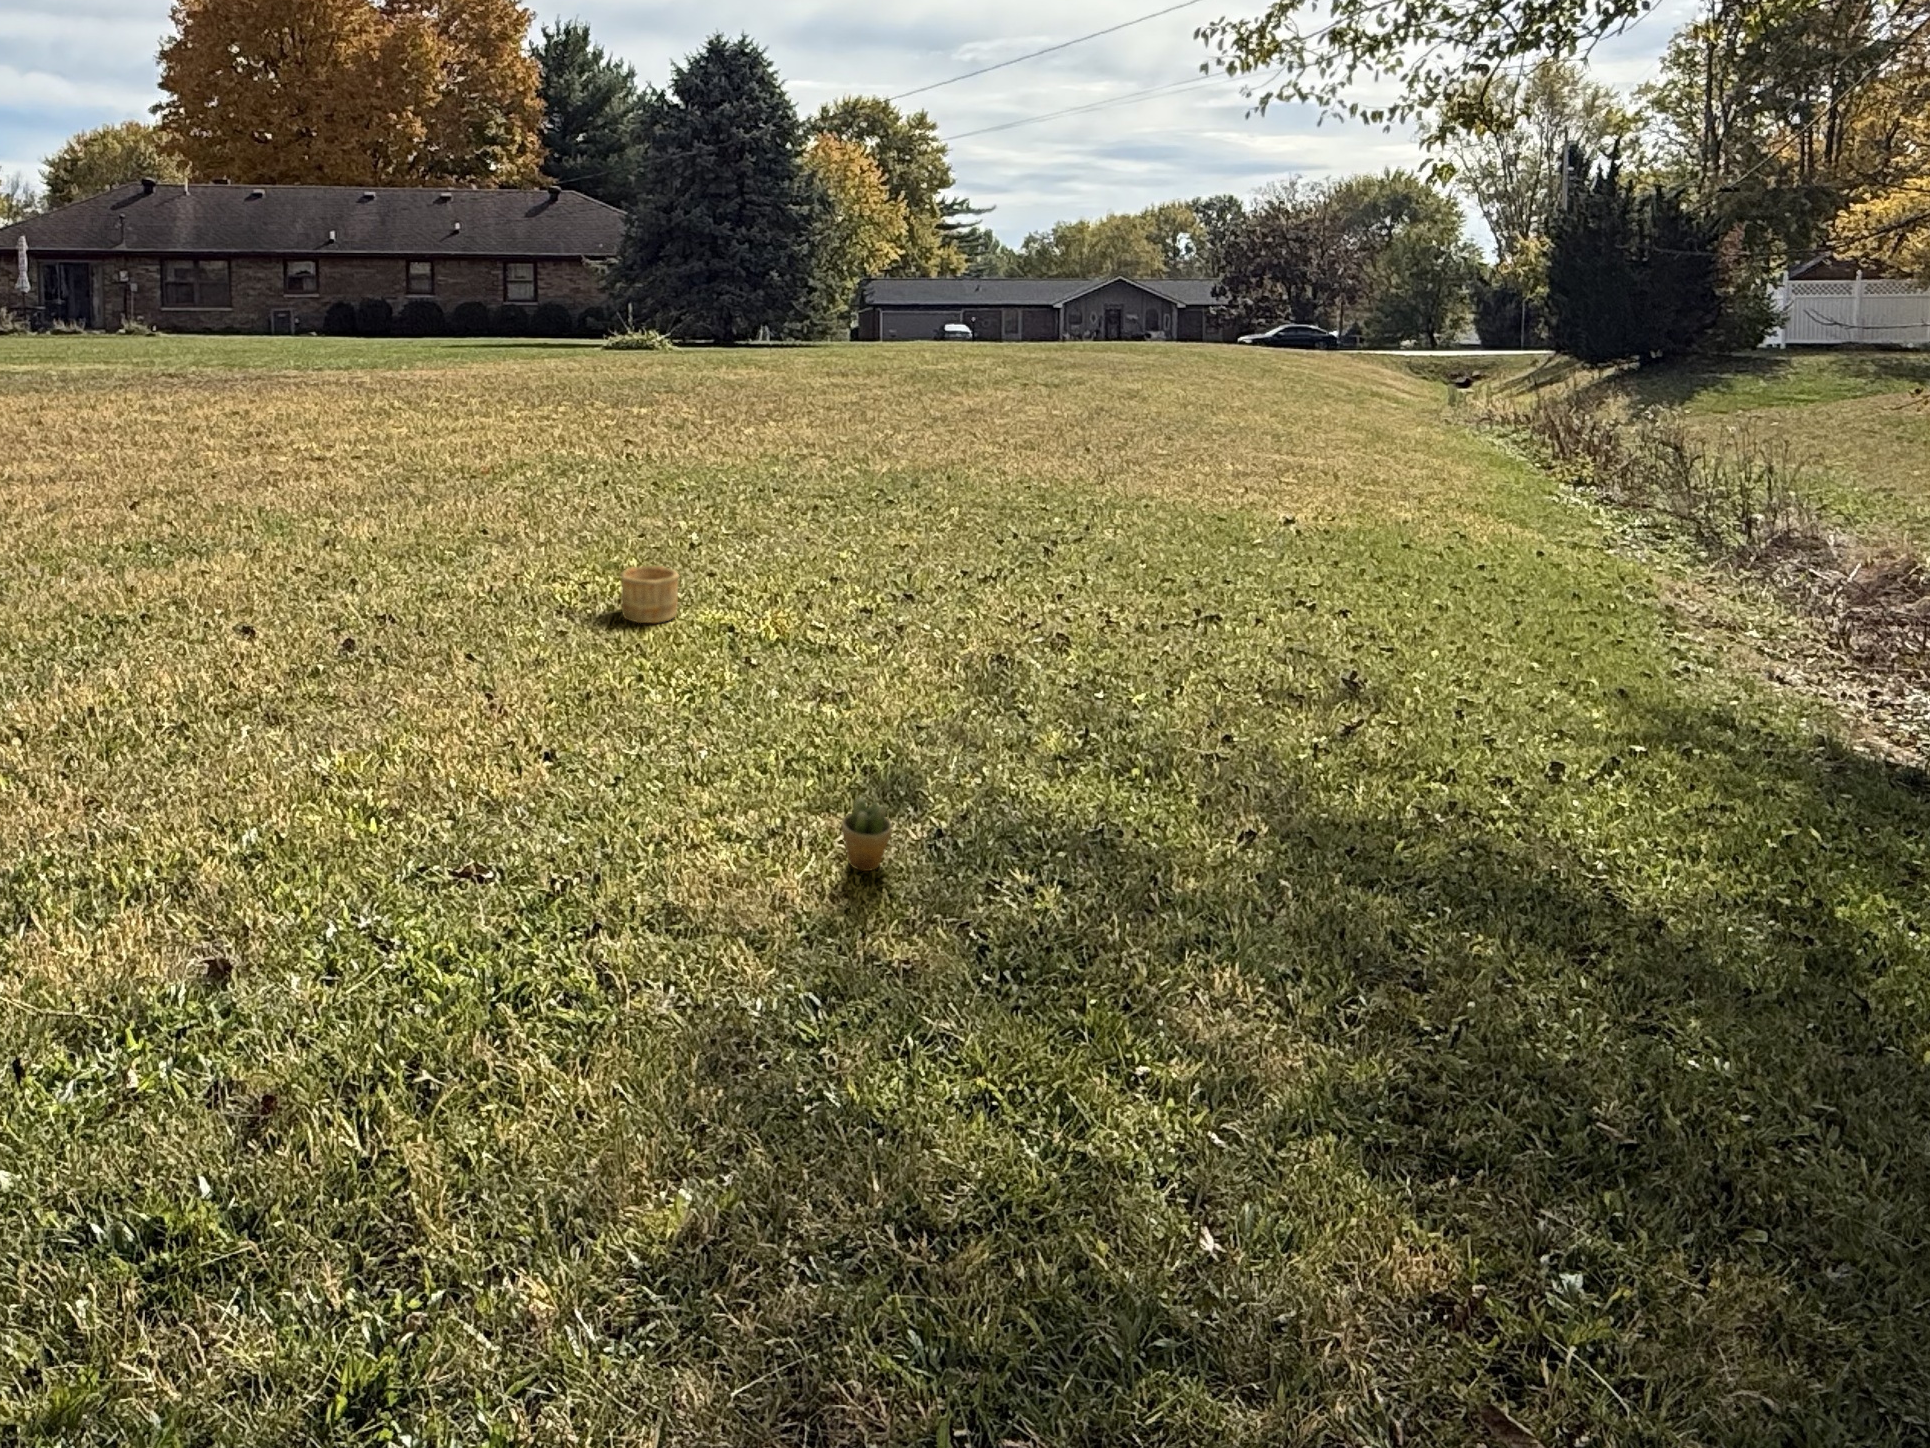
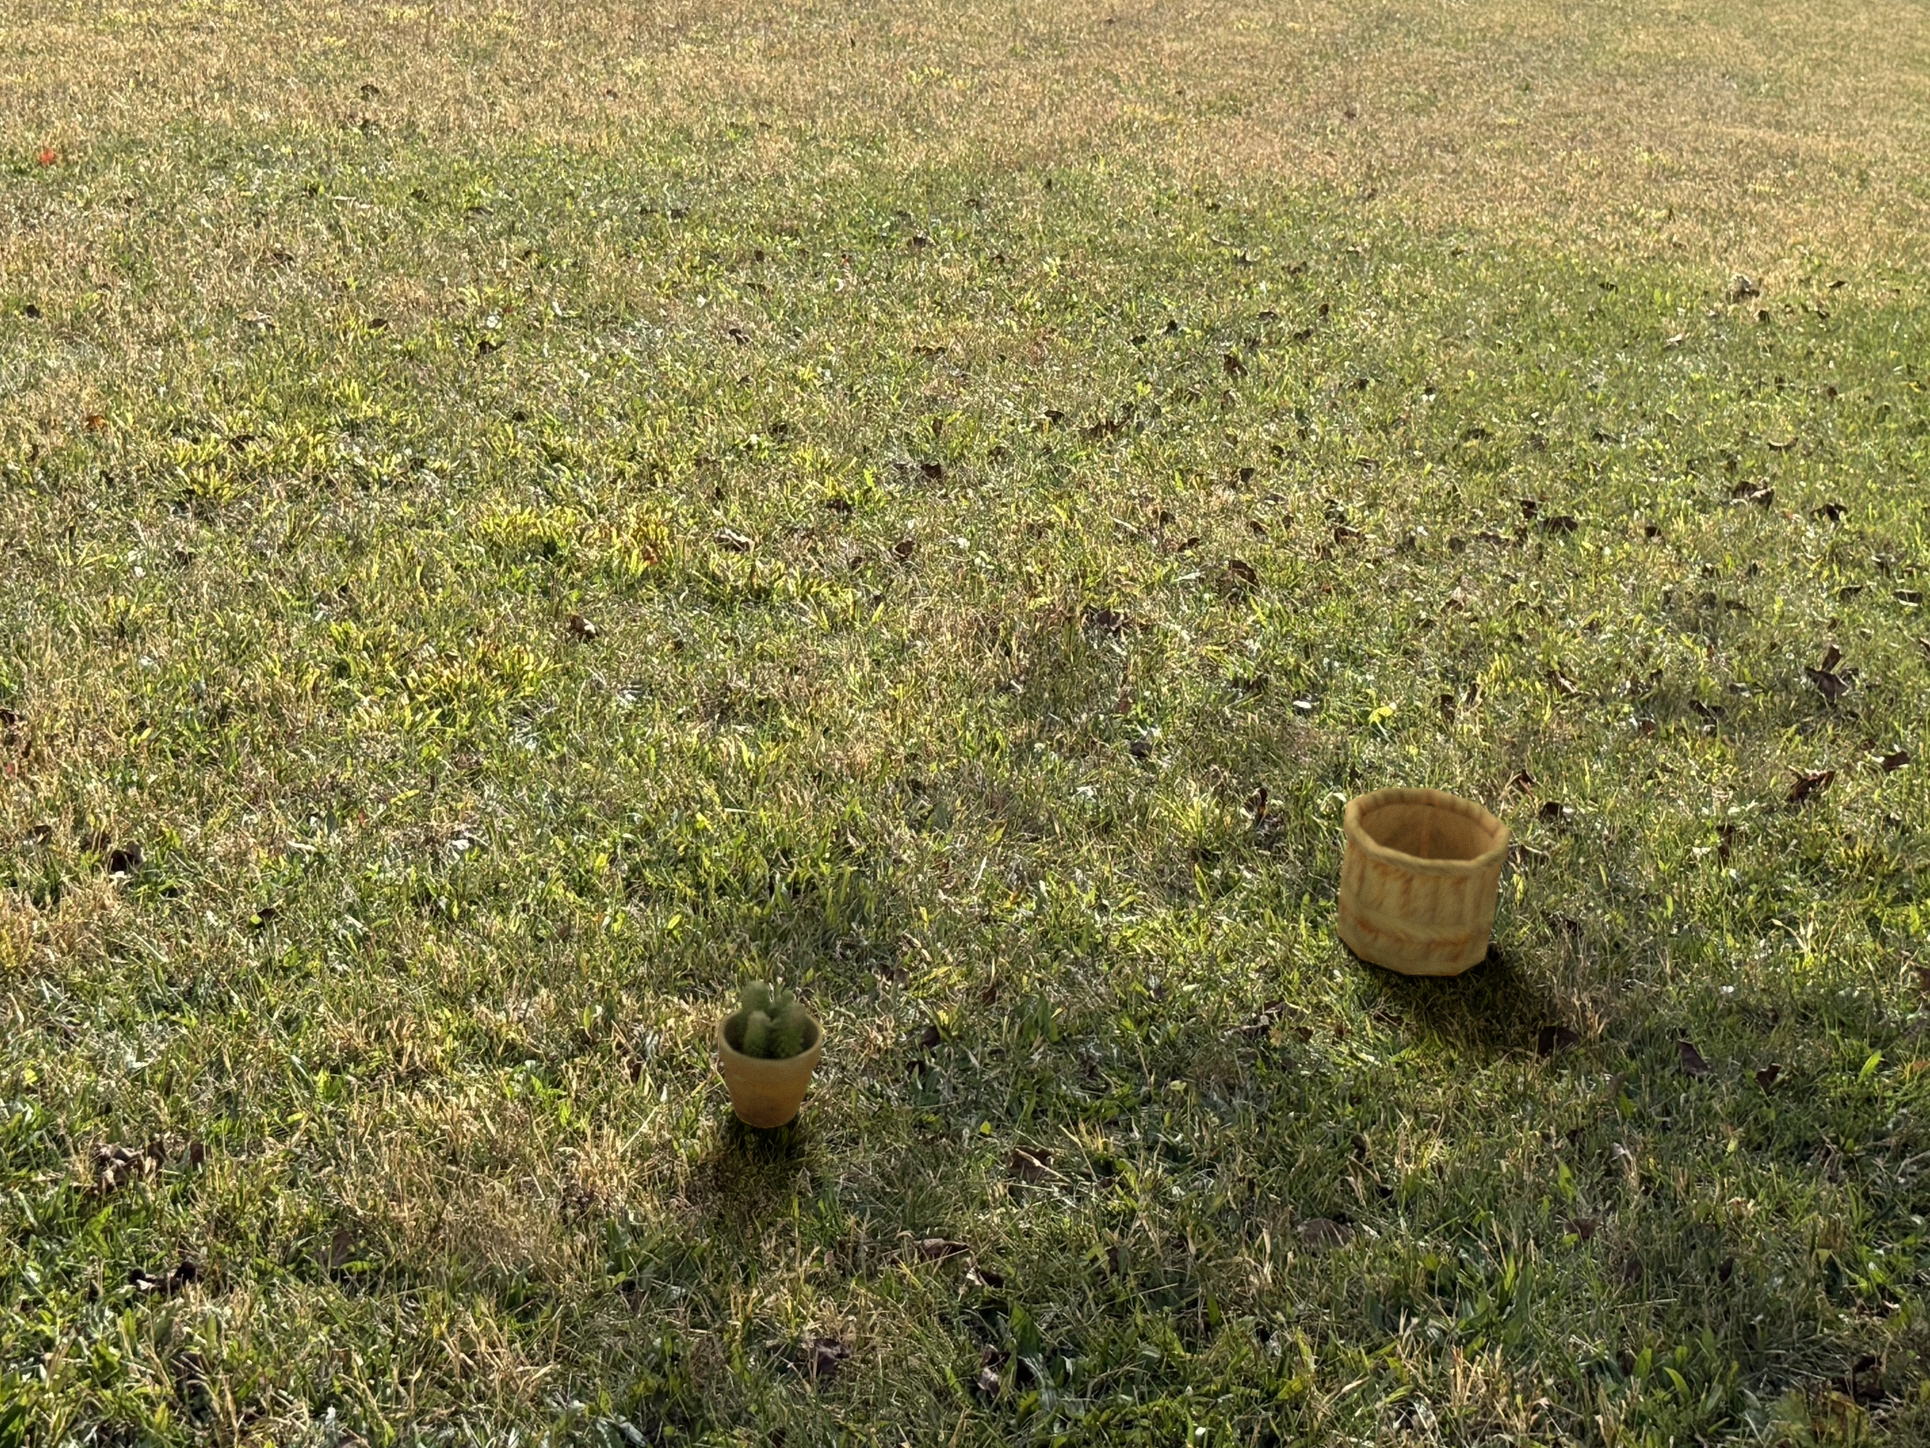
wooden bucket: present [620,566,679,623] -> present [1337,788,1511,976]

